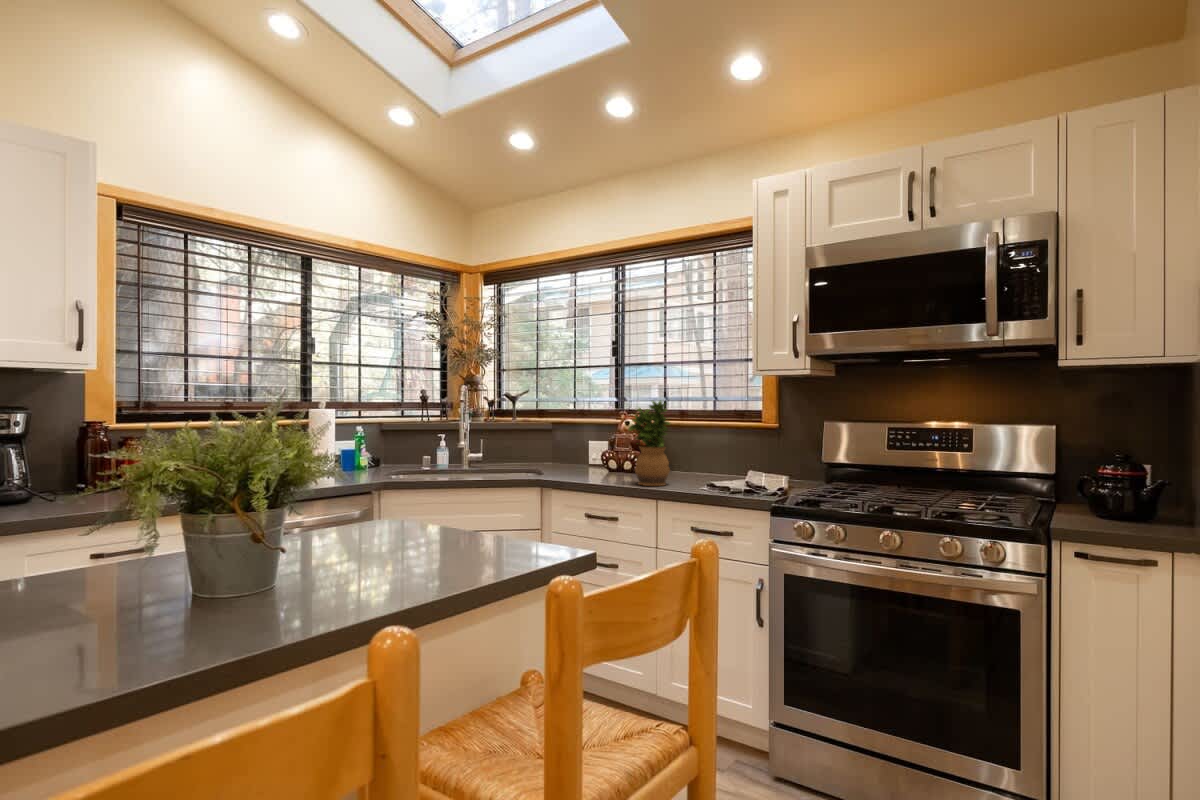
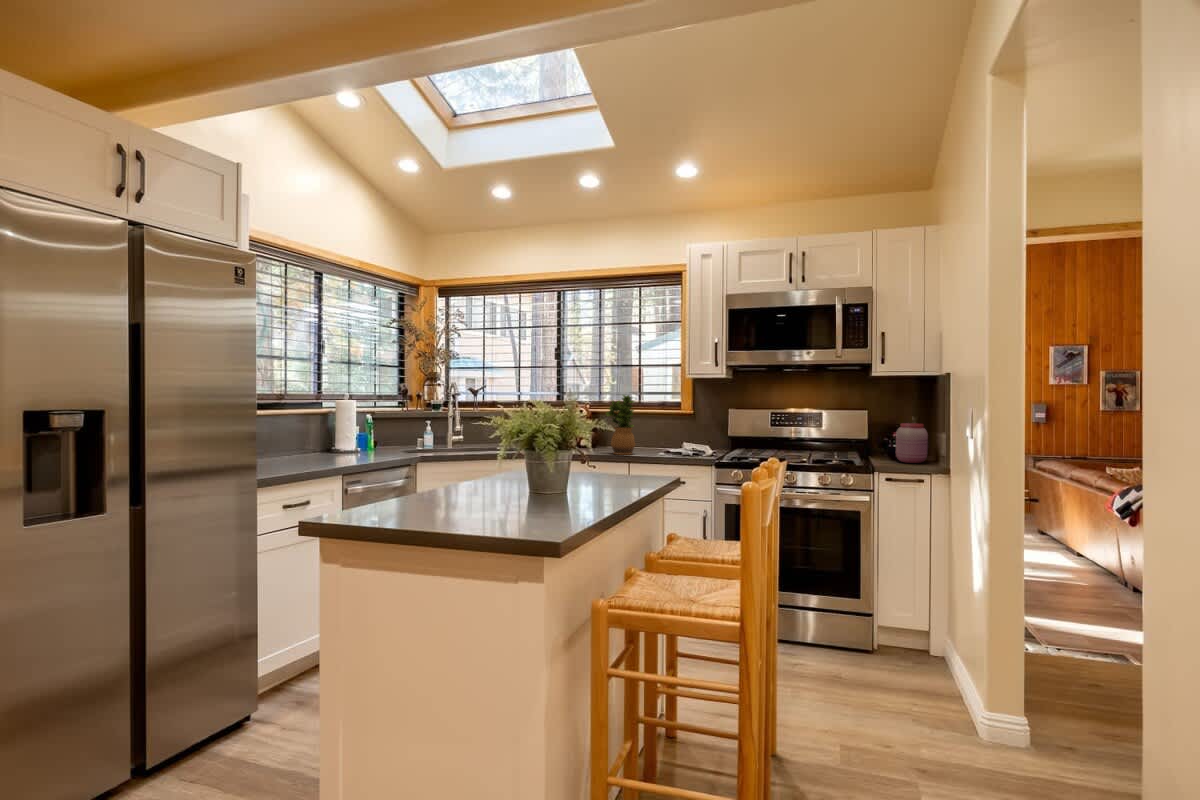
jar: none [1095,452,1164,530] -> present [896,423,928,463]

